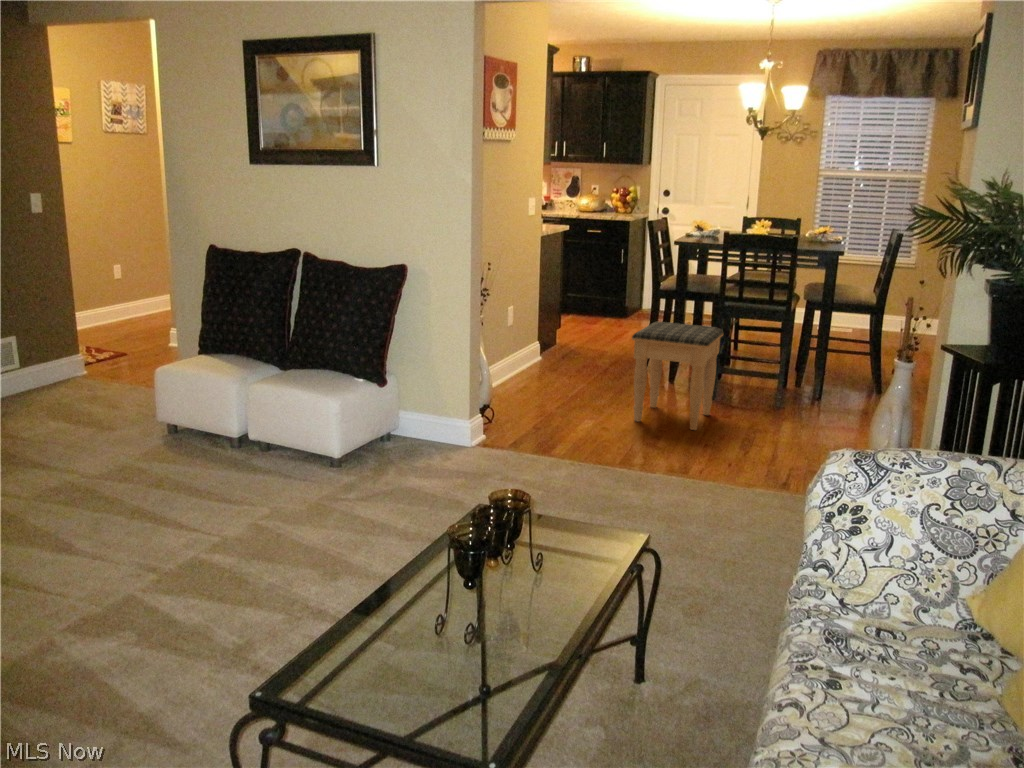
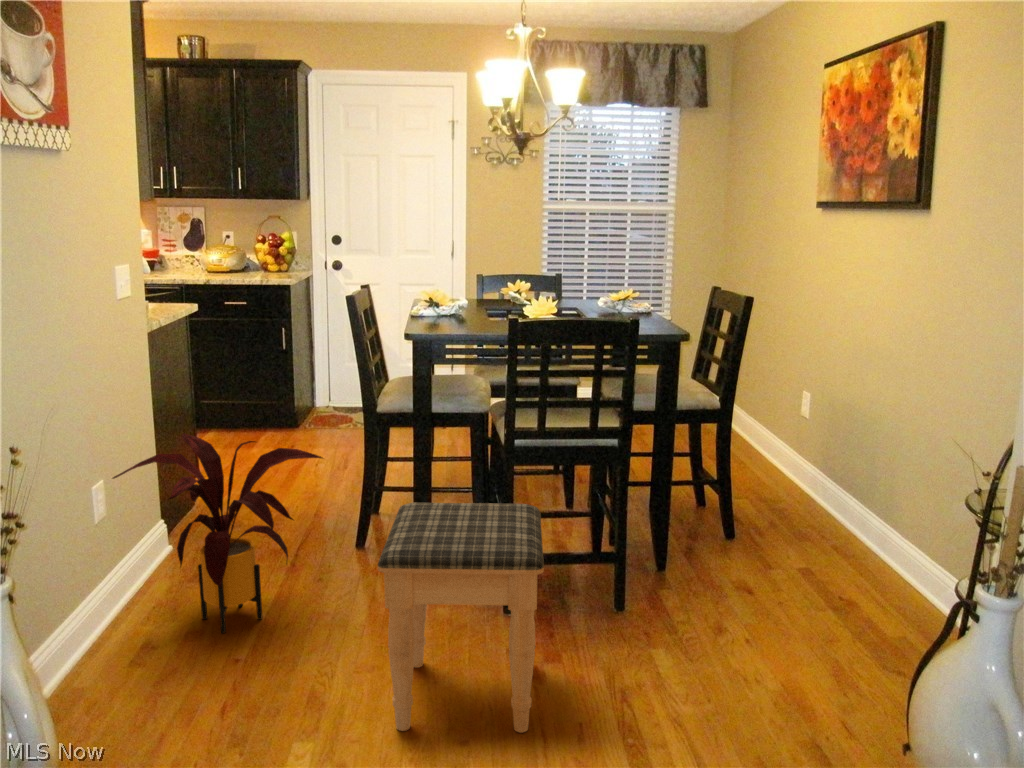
house plant: none [520,286,623,386] -> present [113,433,322,633]

